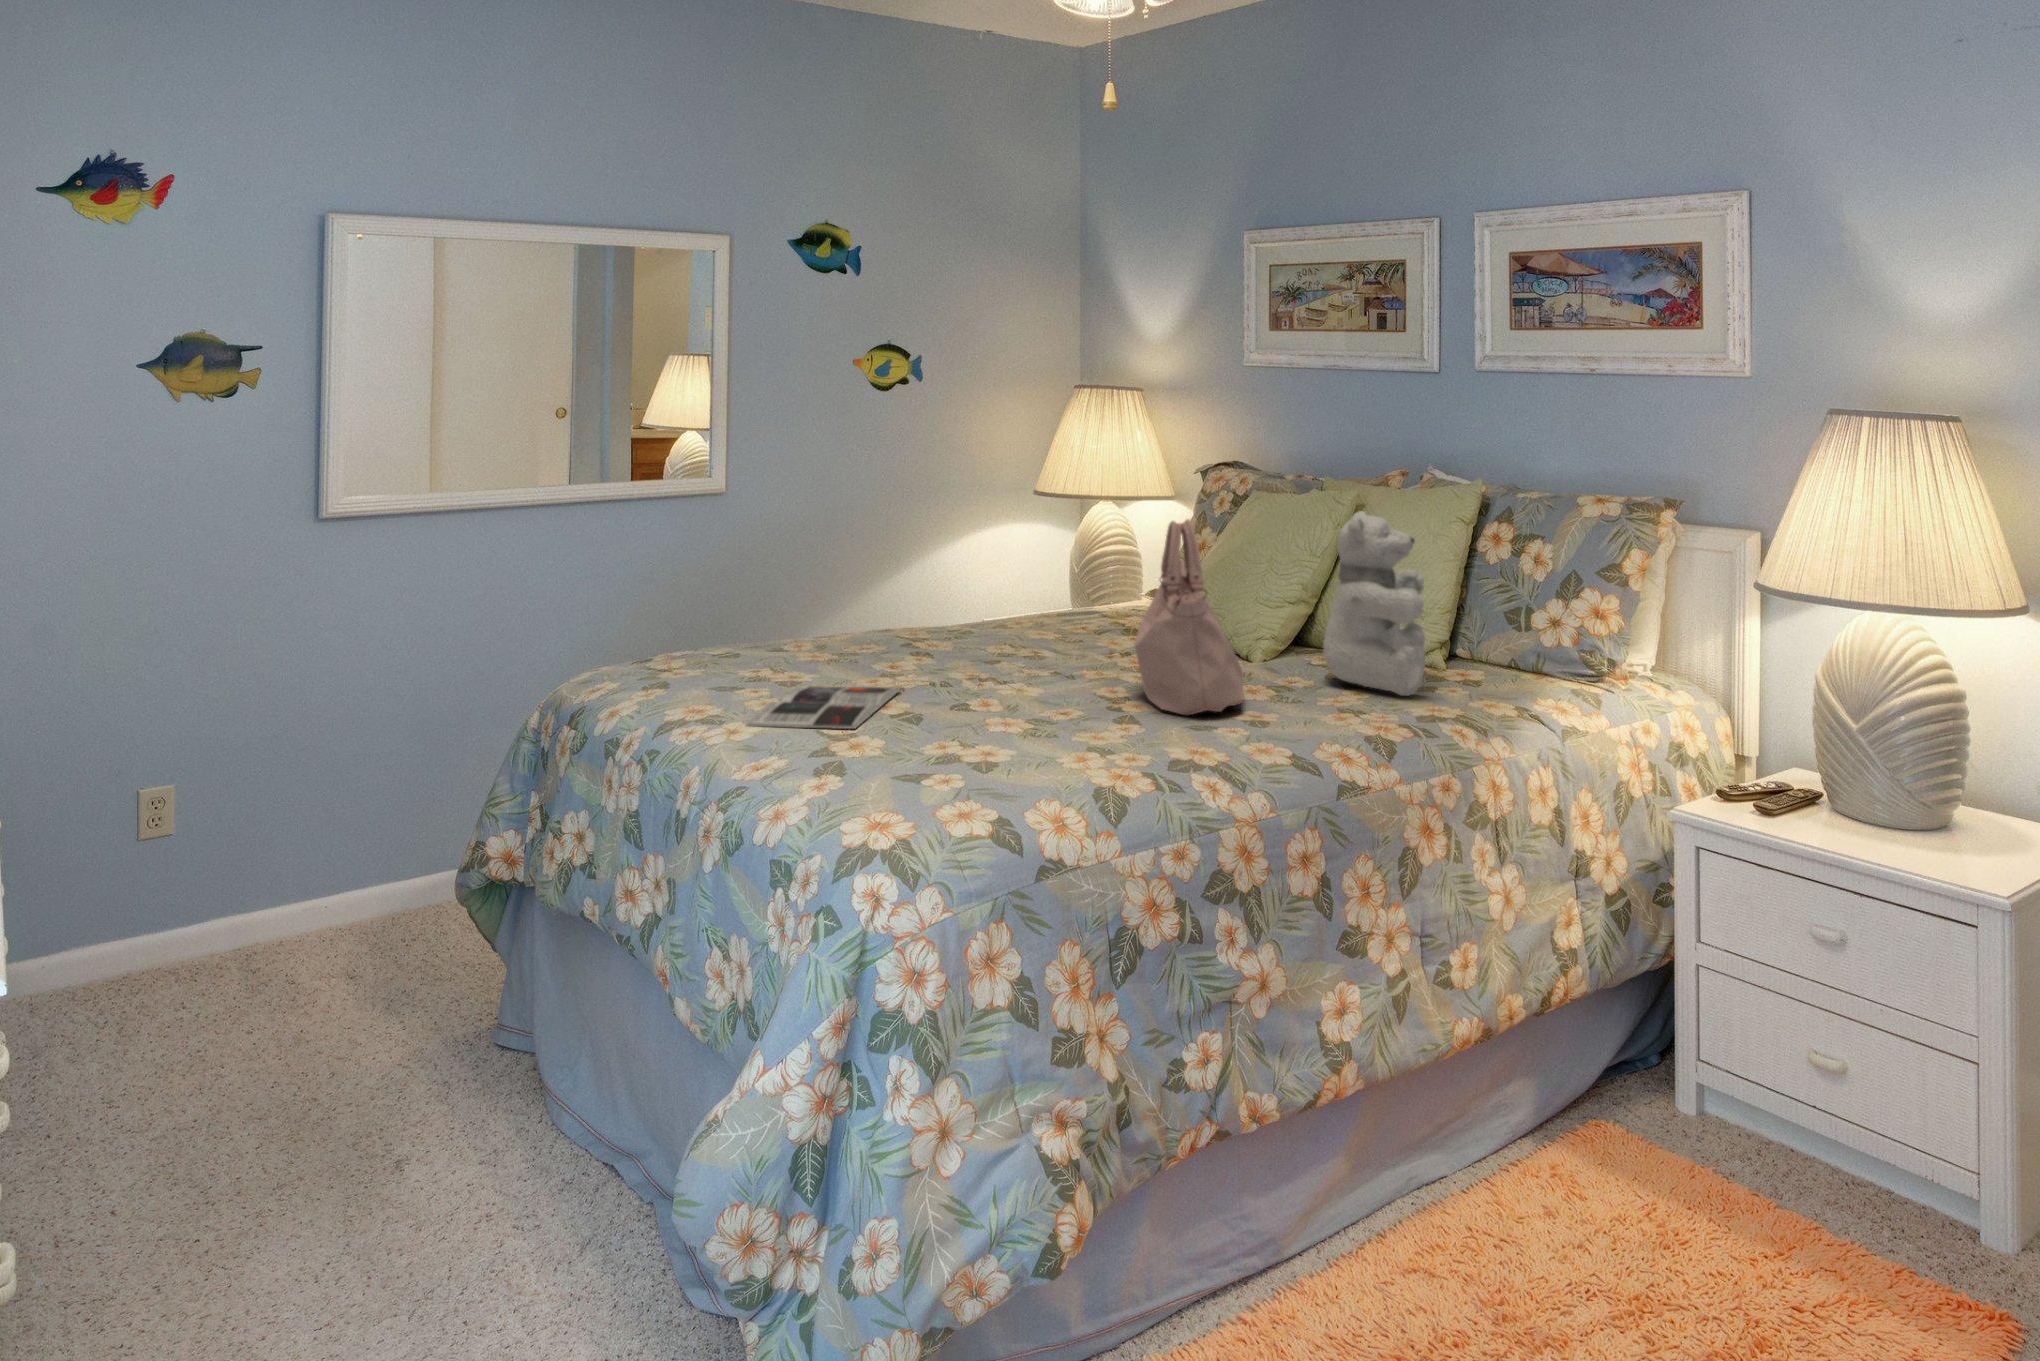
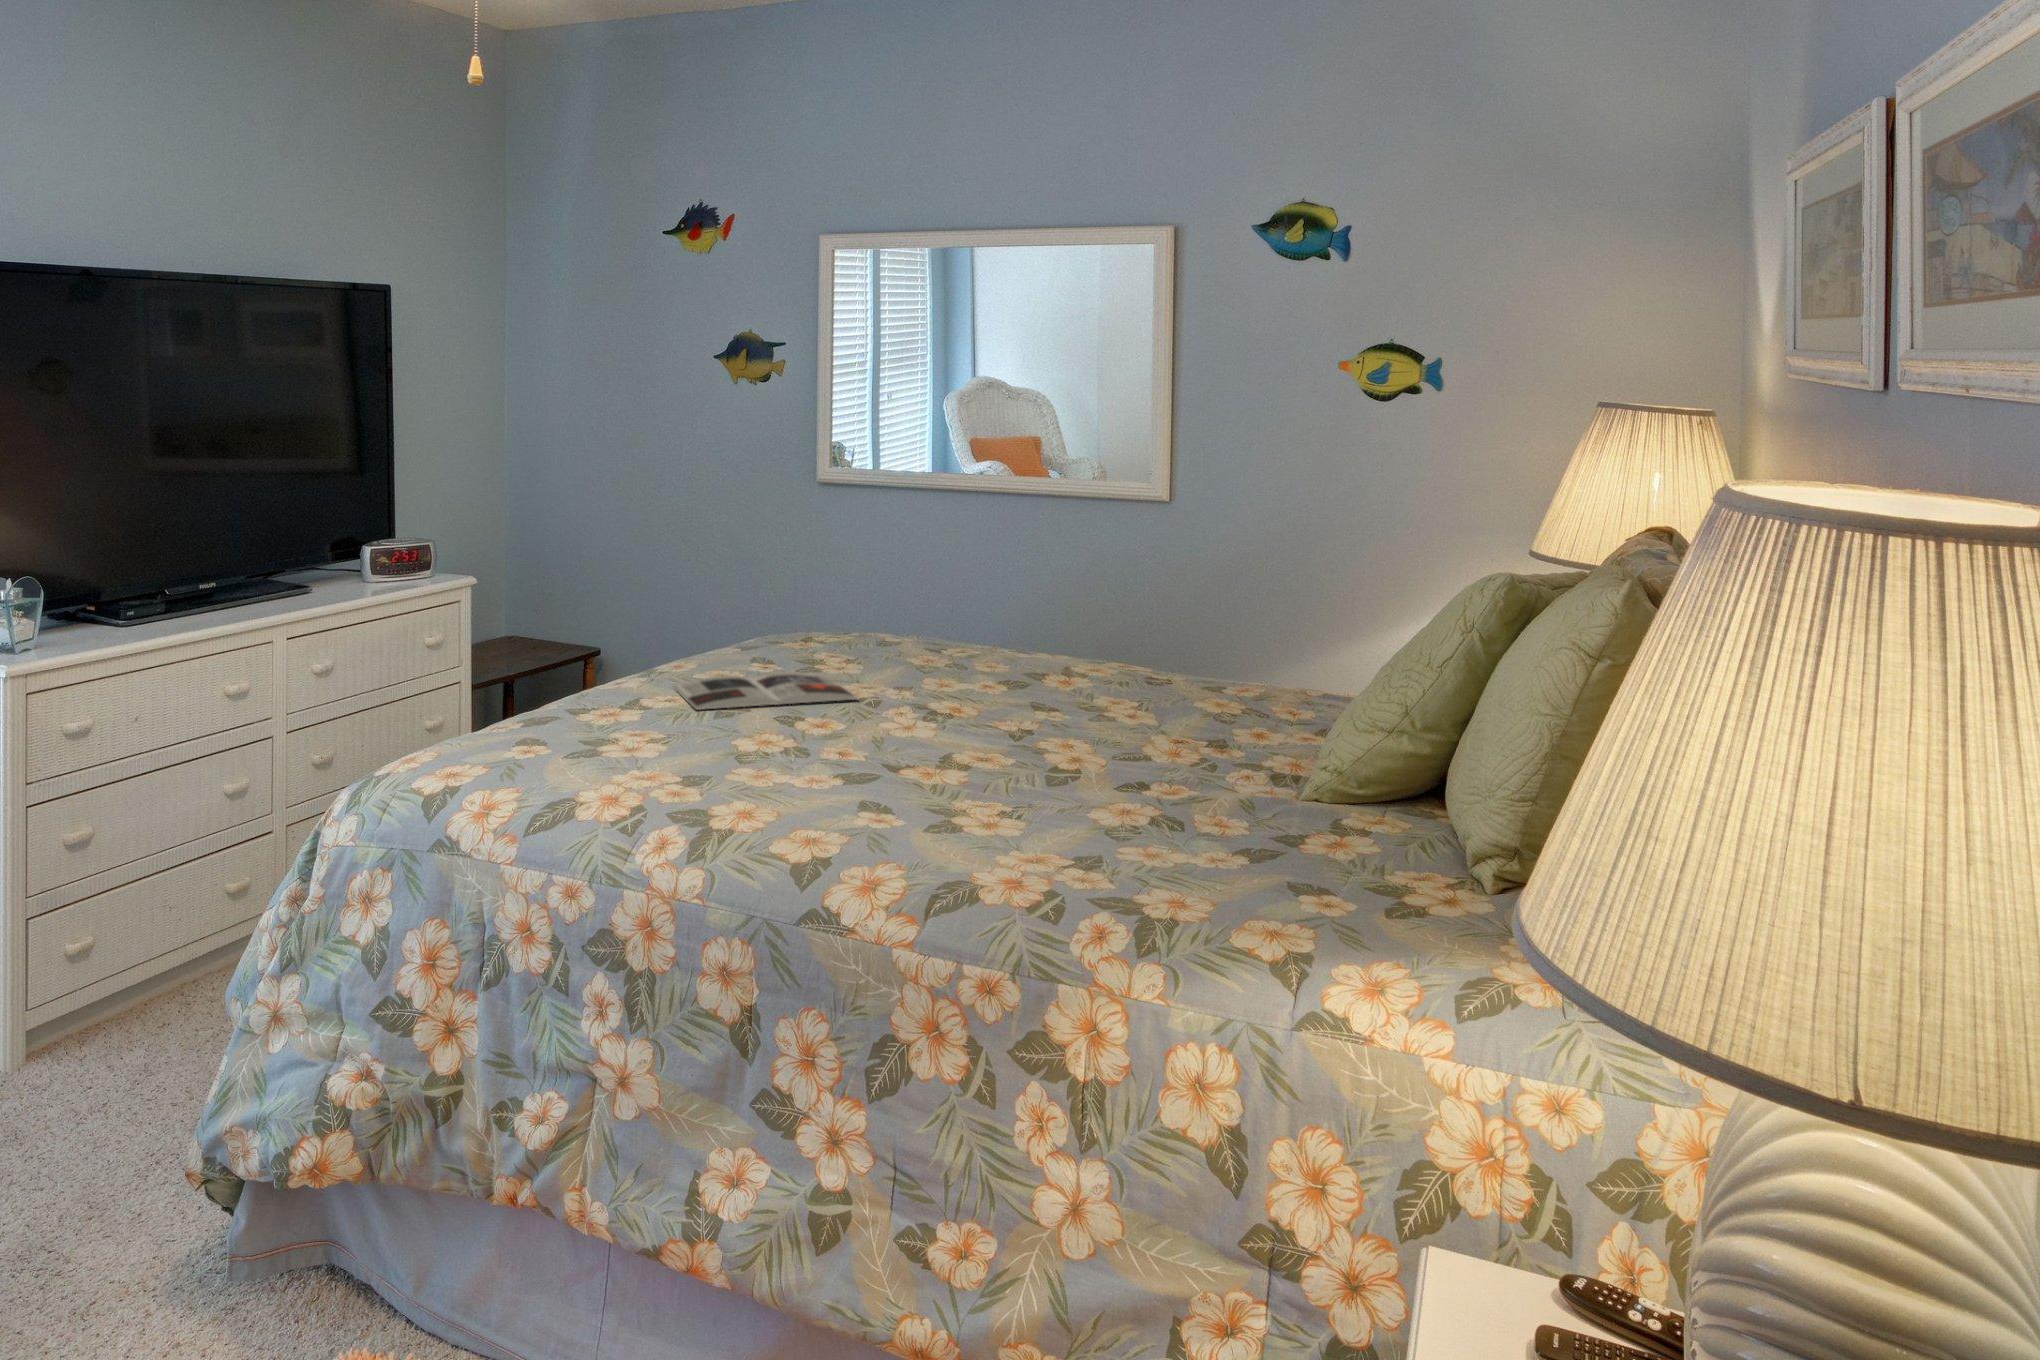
teddy bear: present [1323,511,1425,696] -> none [1176,594,1404,880]
handbag: present [1134,519,1243,715] -> none [901,560,1116,805]

